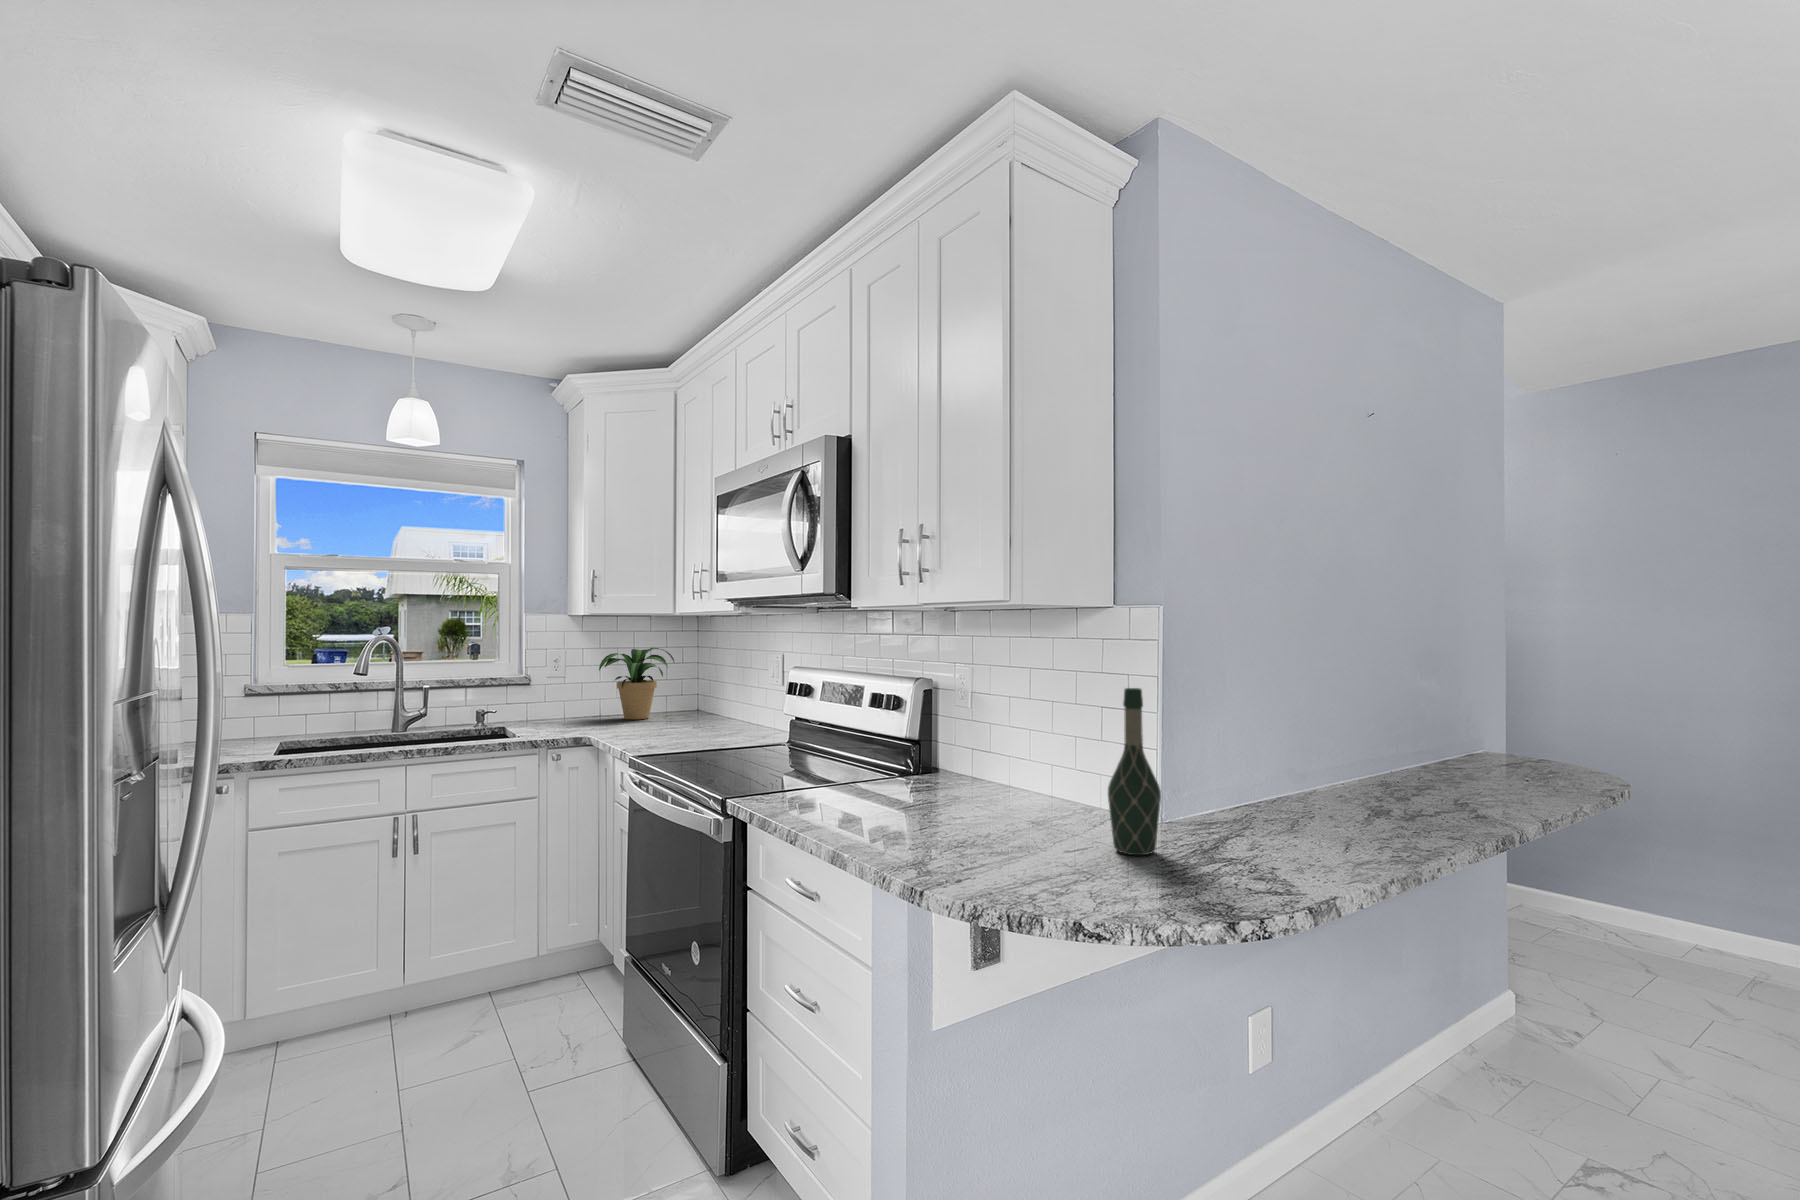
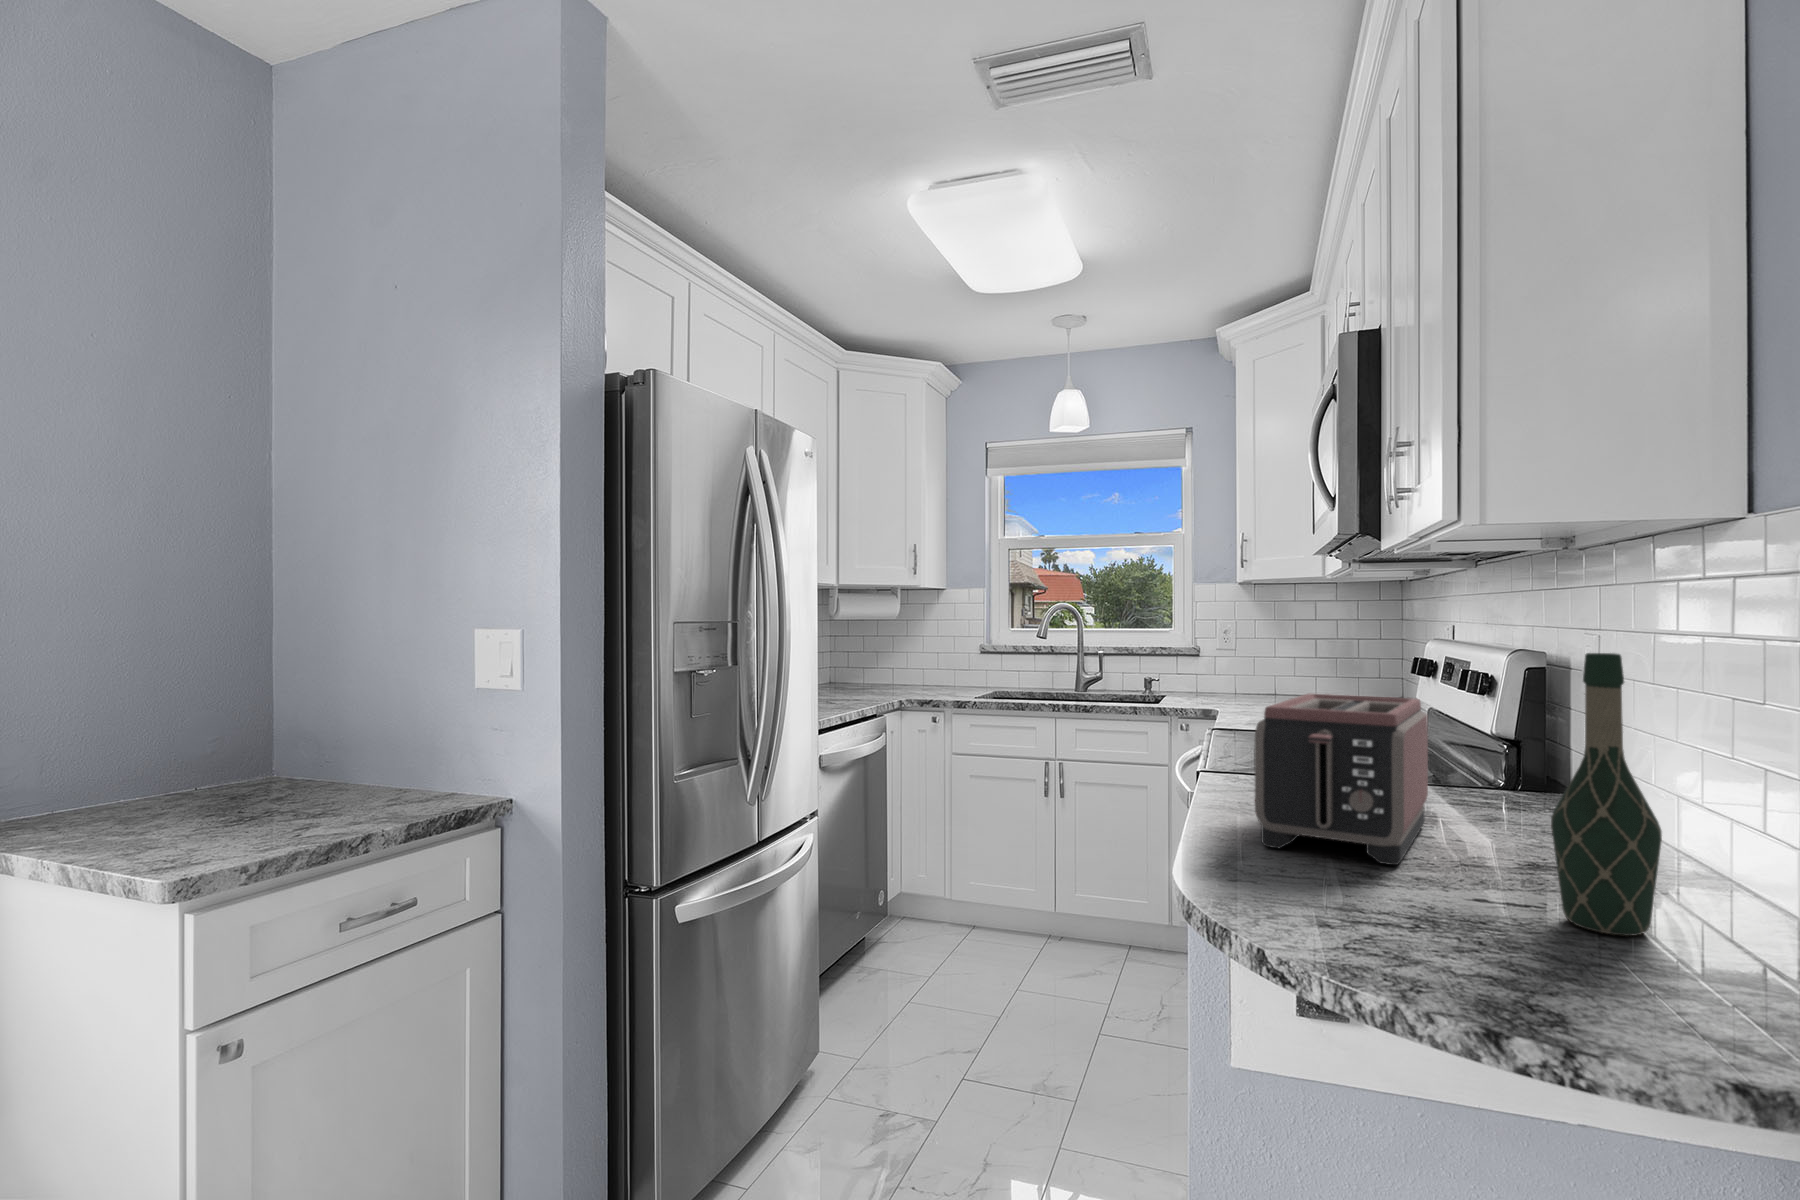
potted plant: present [599,648,674,719] -> none [1264,622,1357,701]
toaster: none [865,720,1004,851] -> present [1255,693,1428,865]

